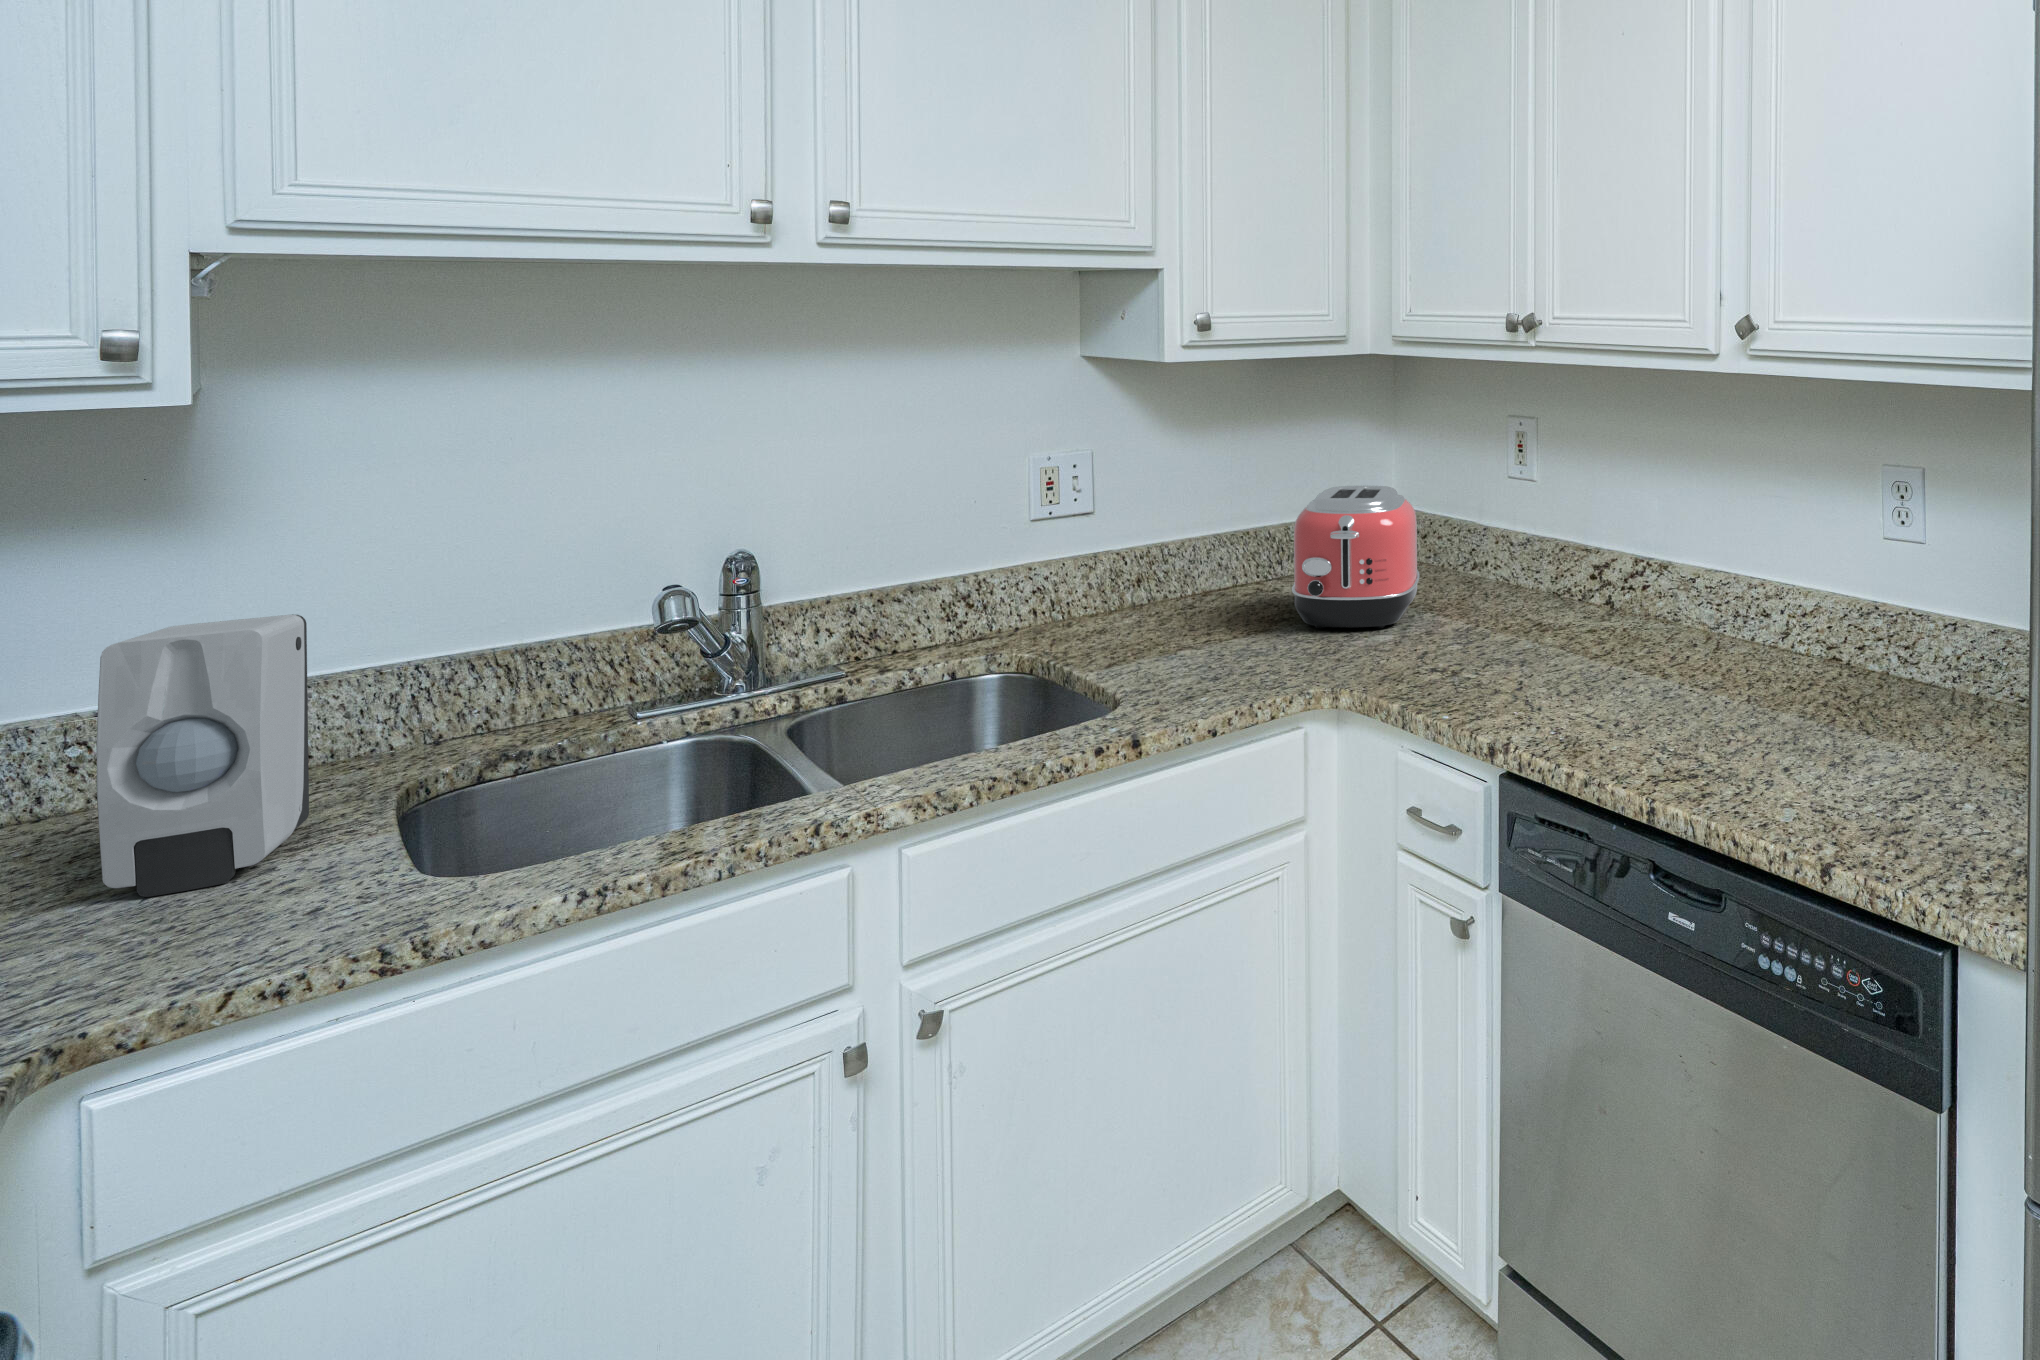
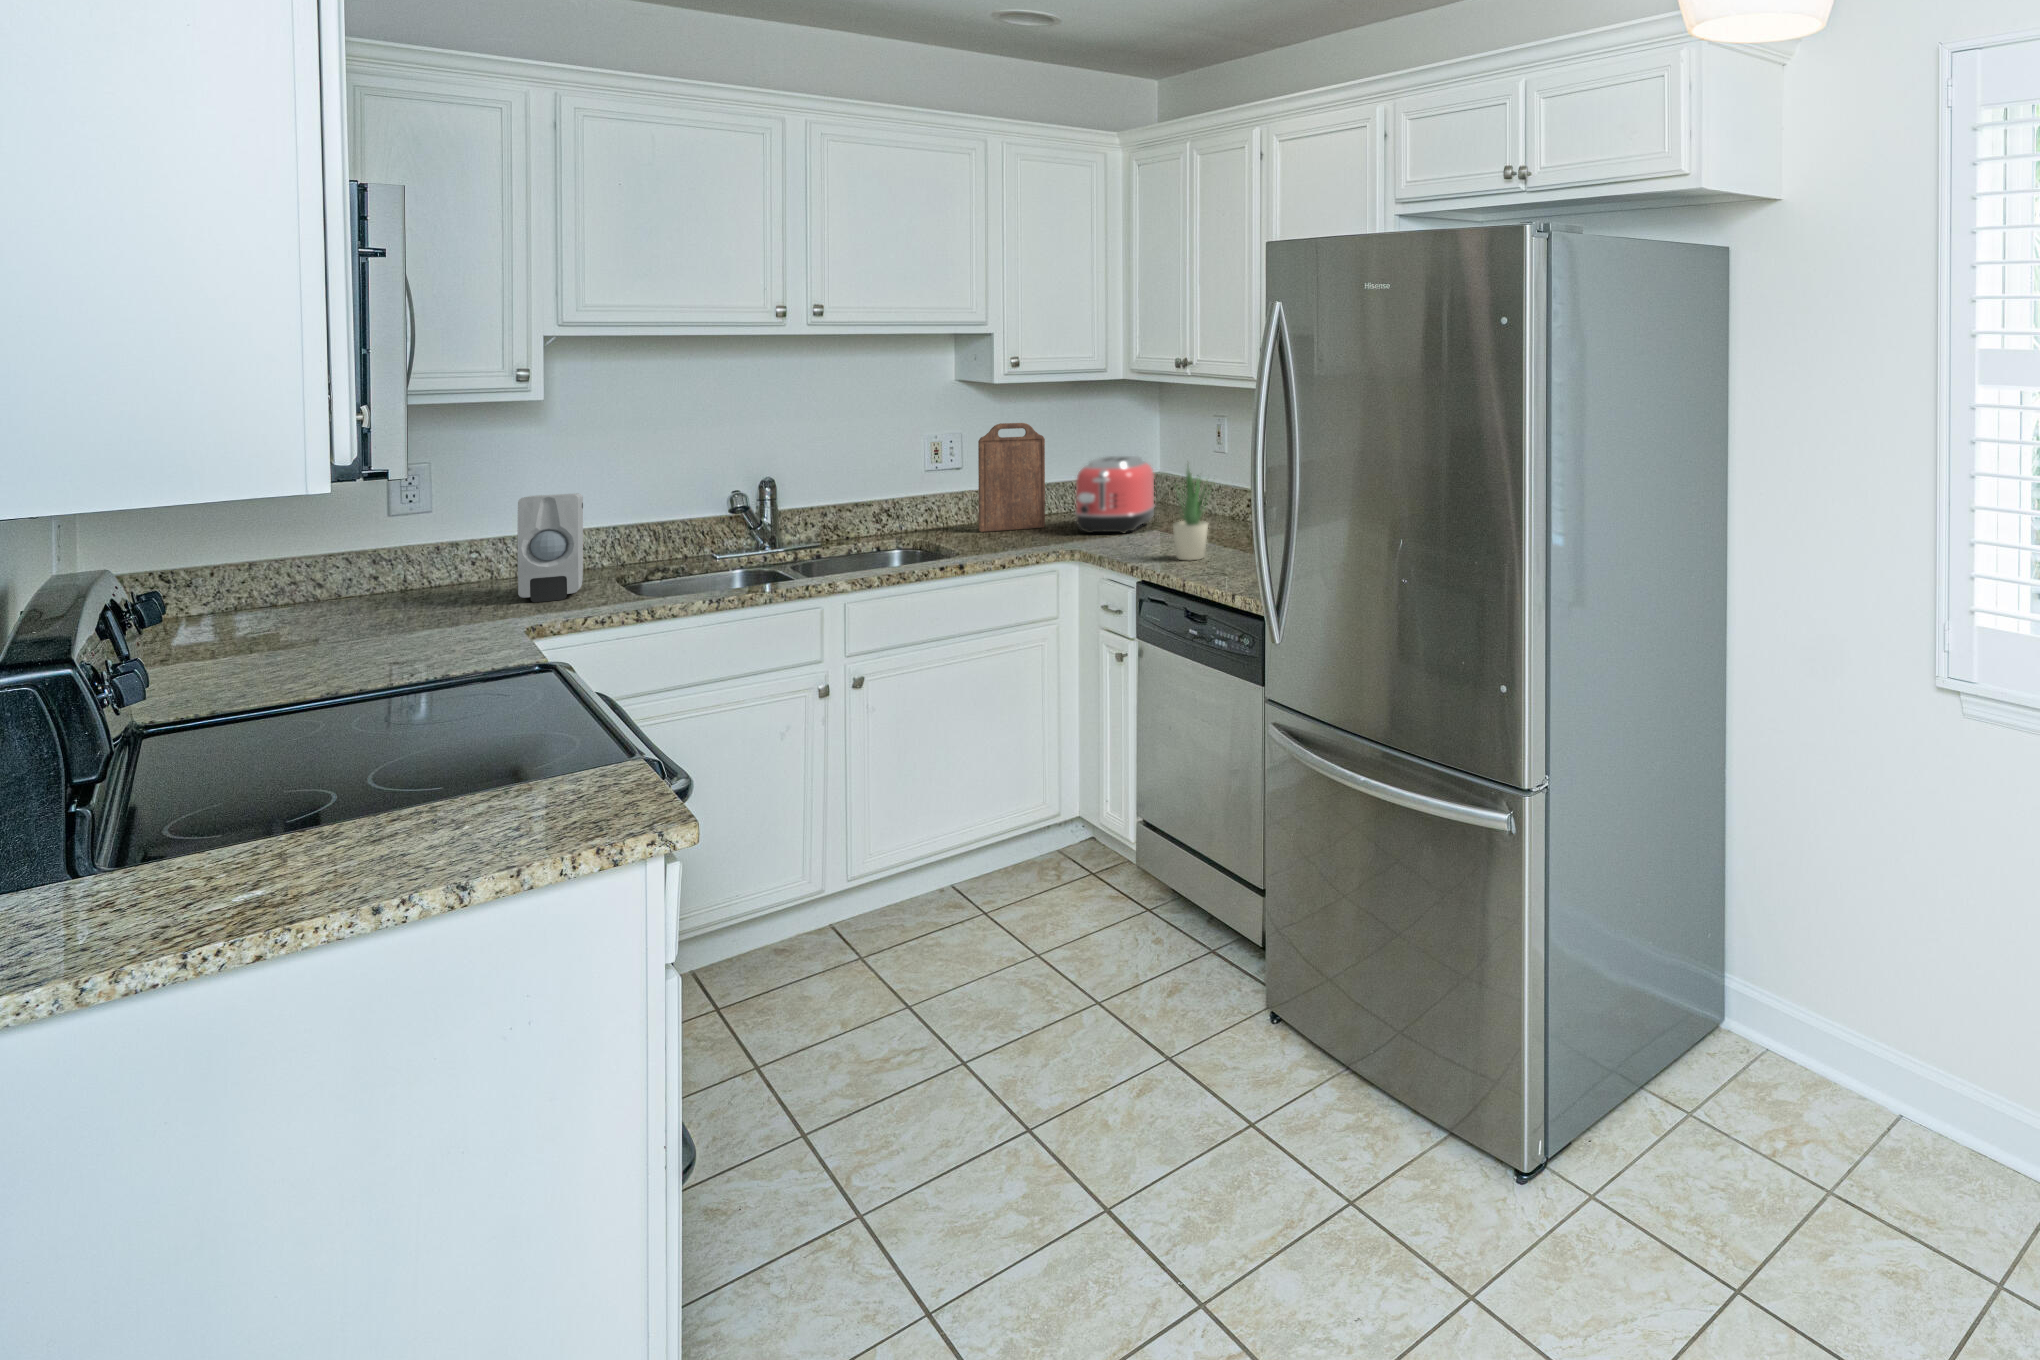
cutting board: none [1120,431,1233,625] -> present [978,423,1045,532]
potted plant: none [1536,511,1616,715] -> present [1173,470,1210,560]

